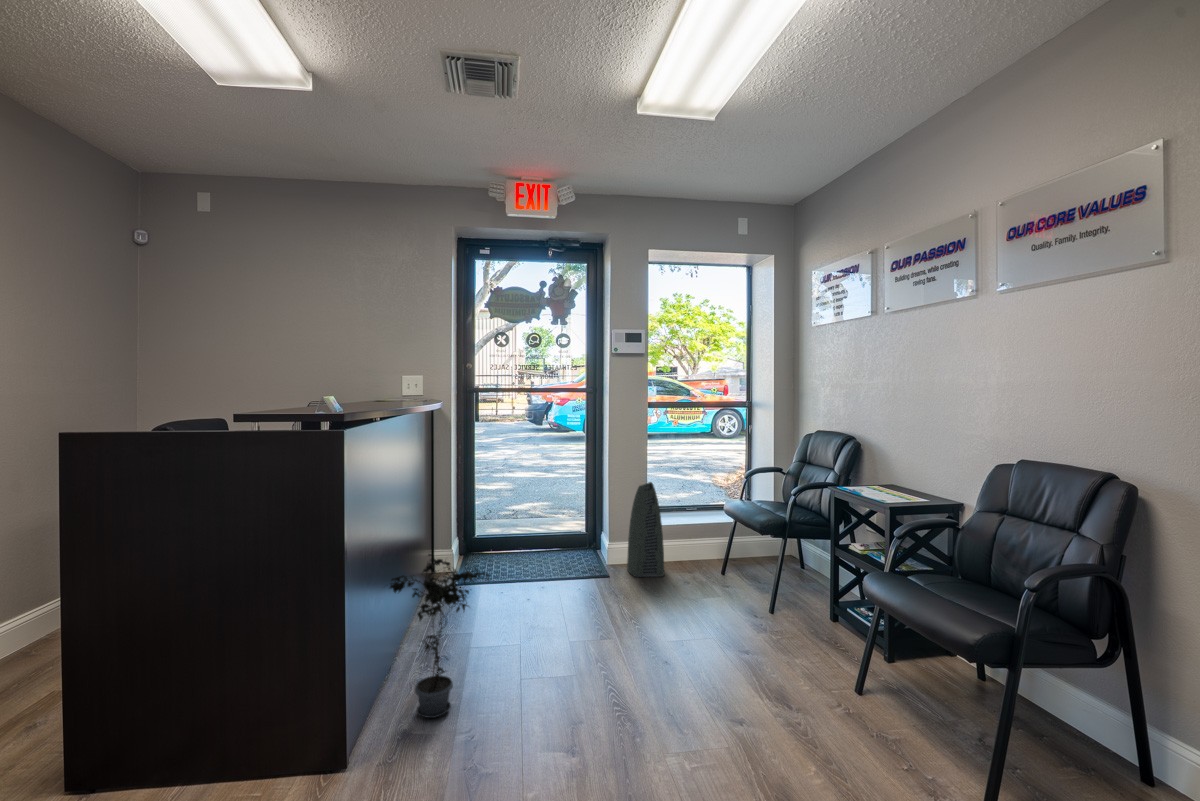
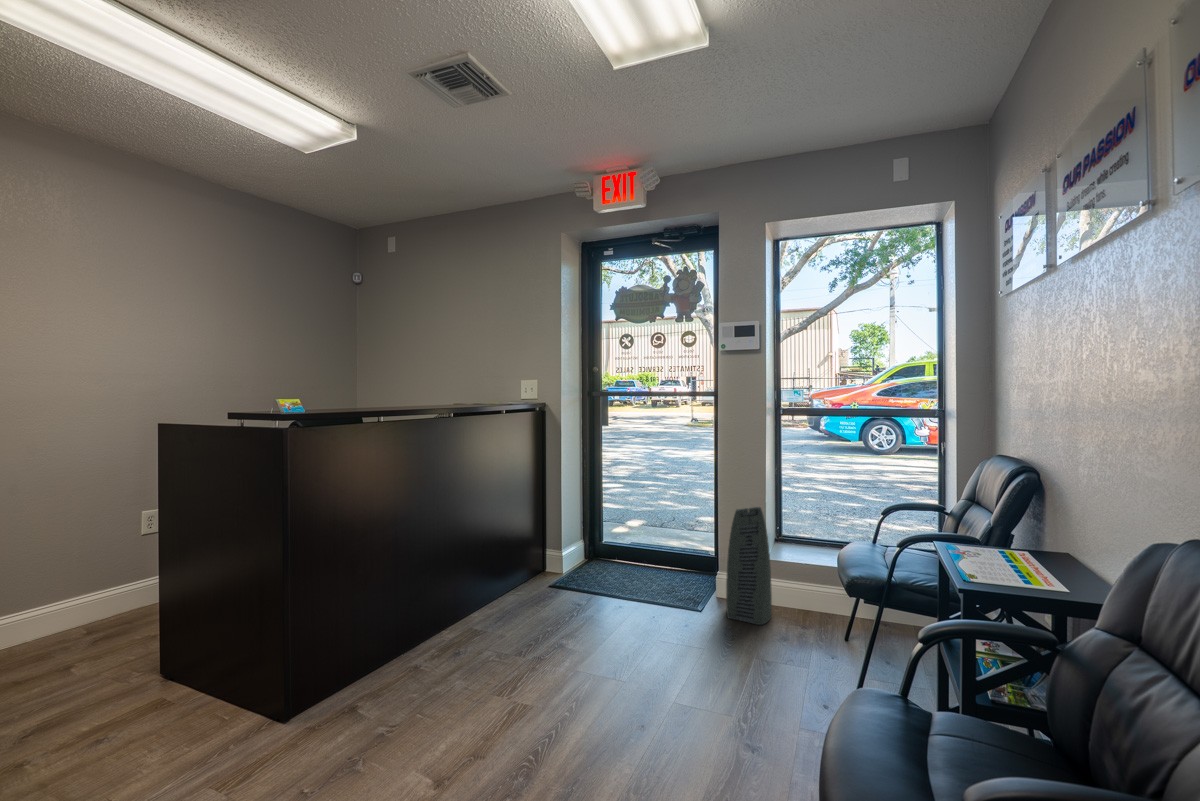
potted plant: present [390,554,489,718] -> none [366,546,447,695]

